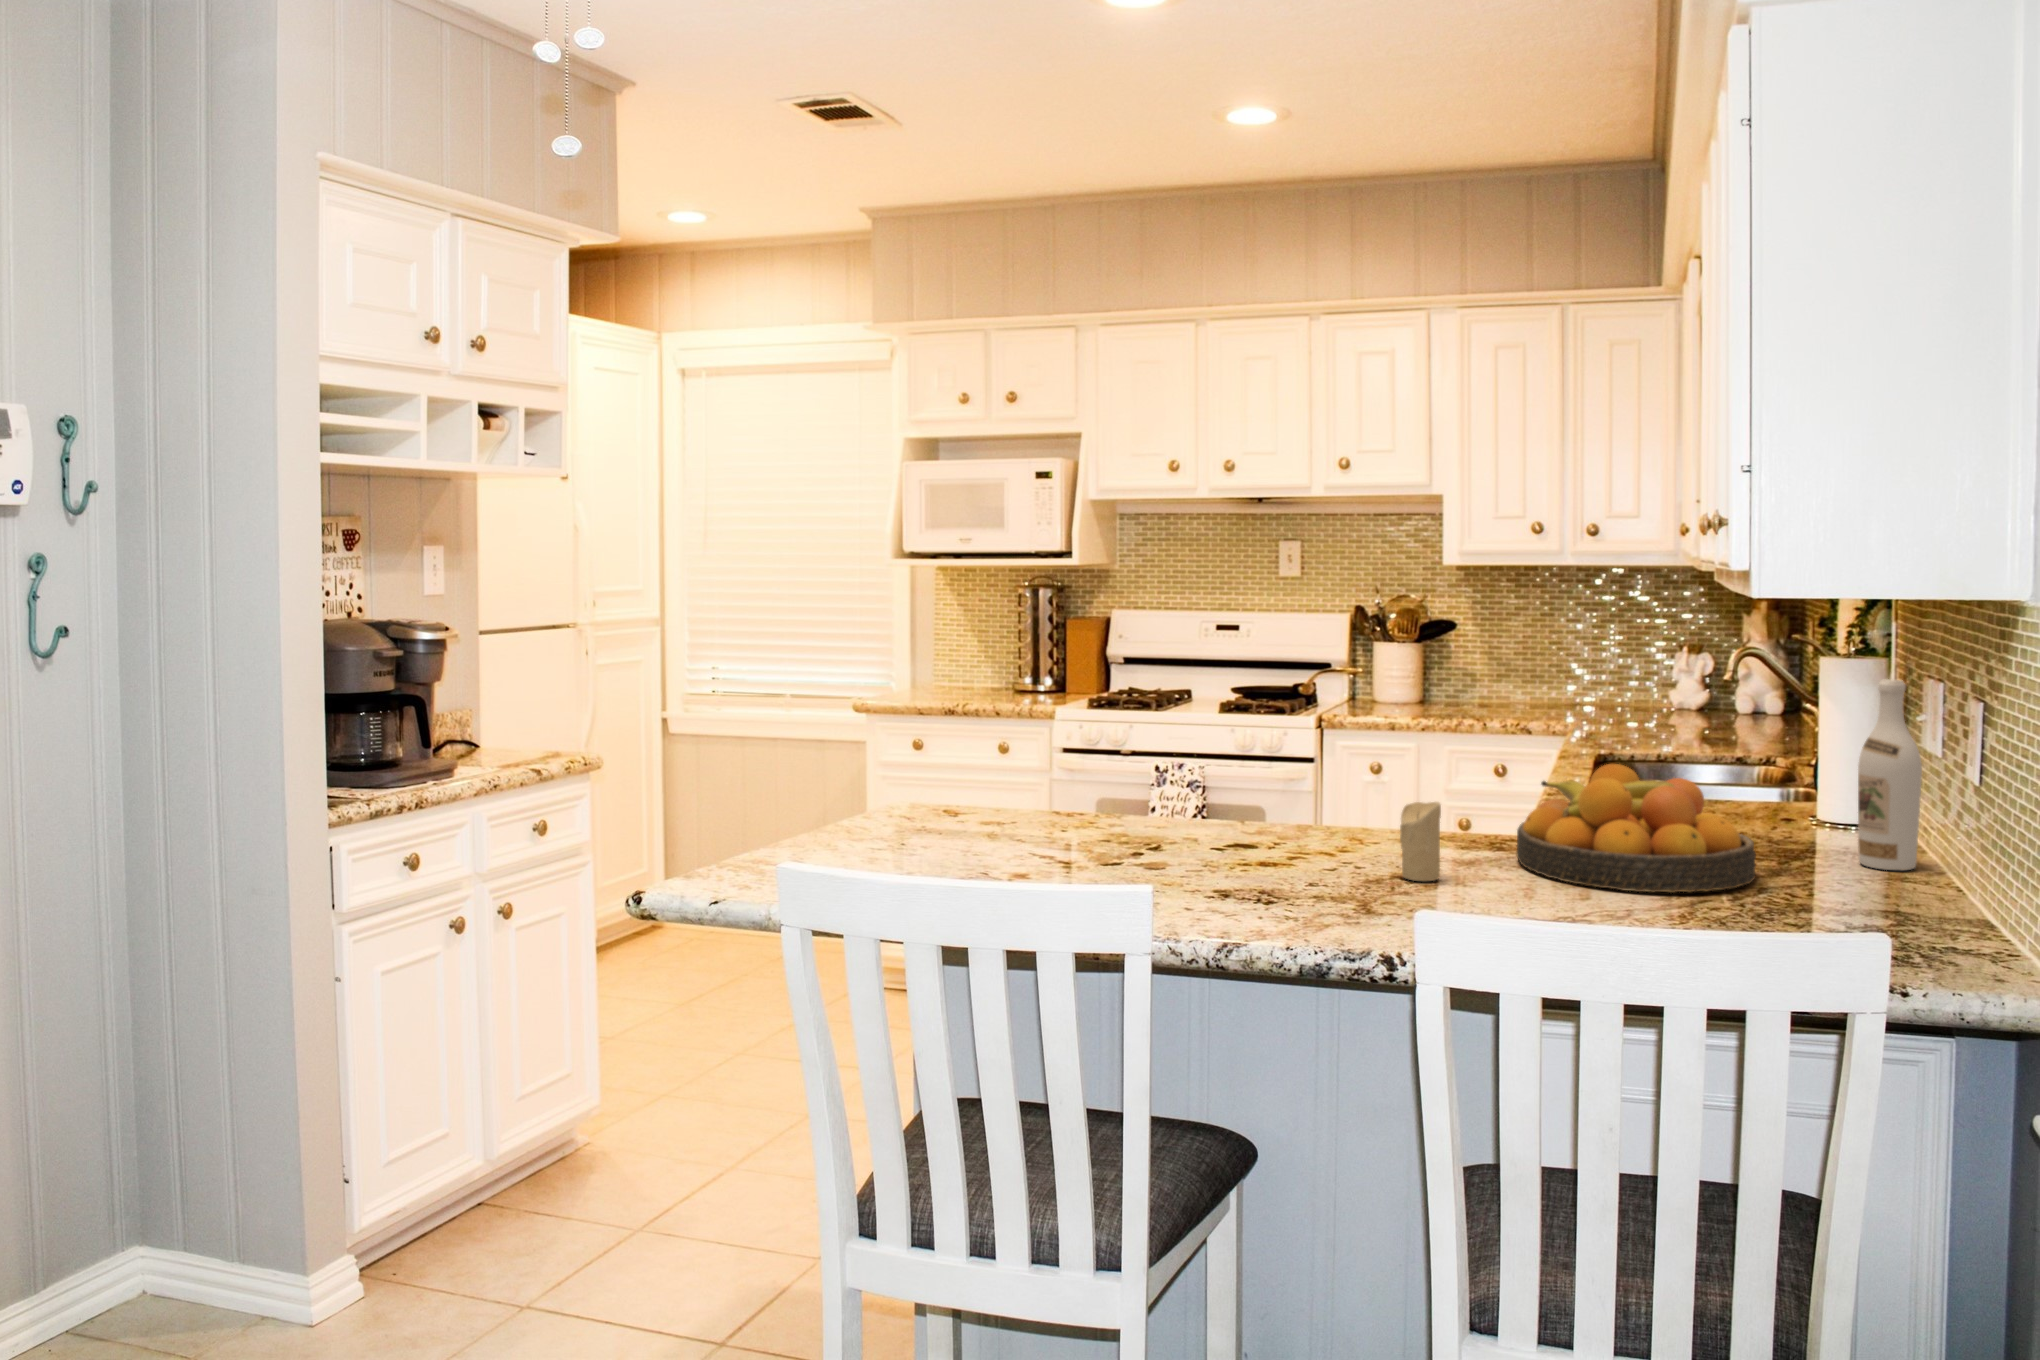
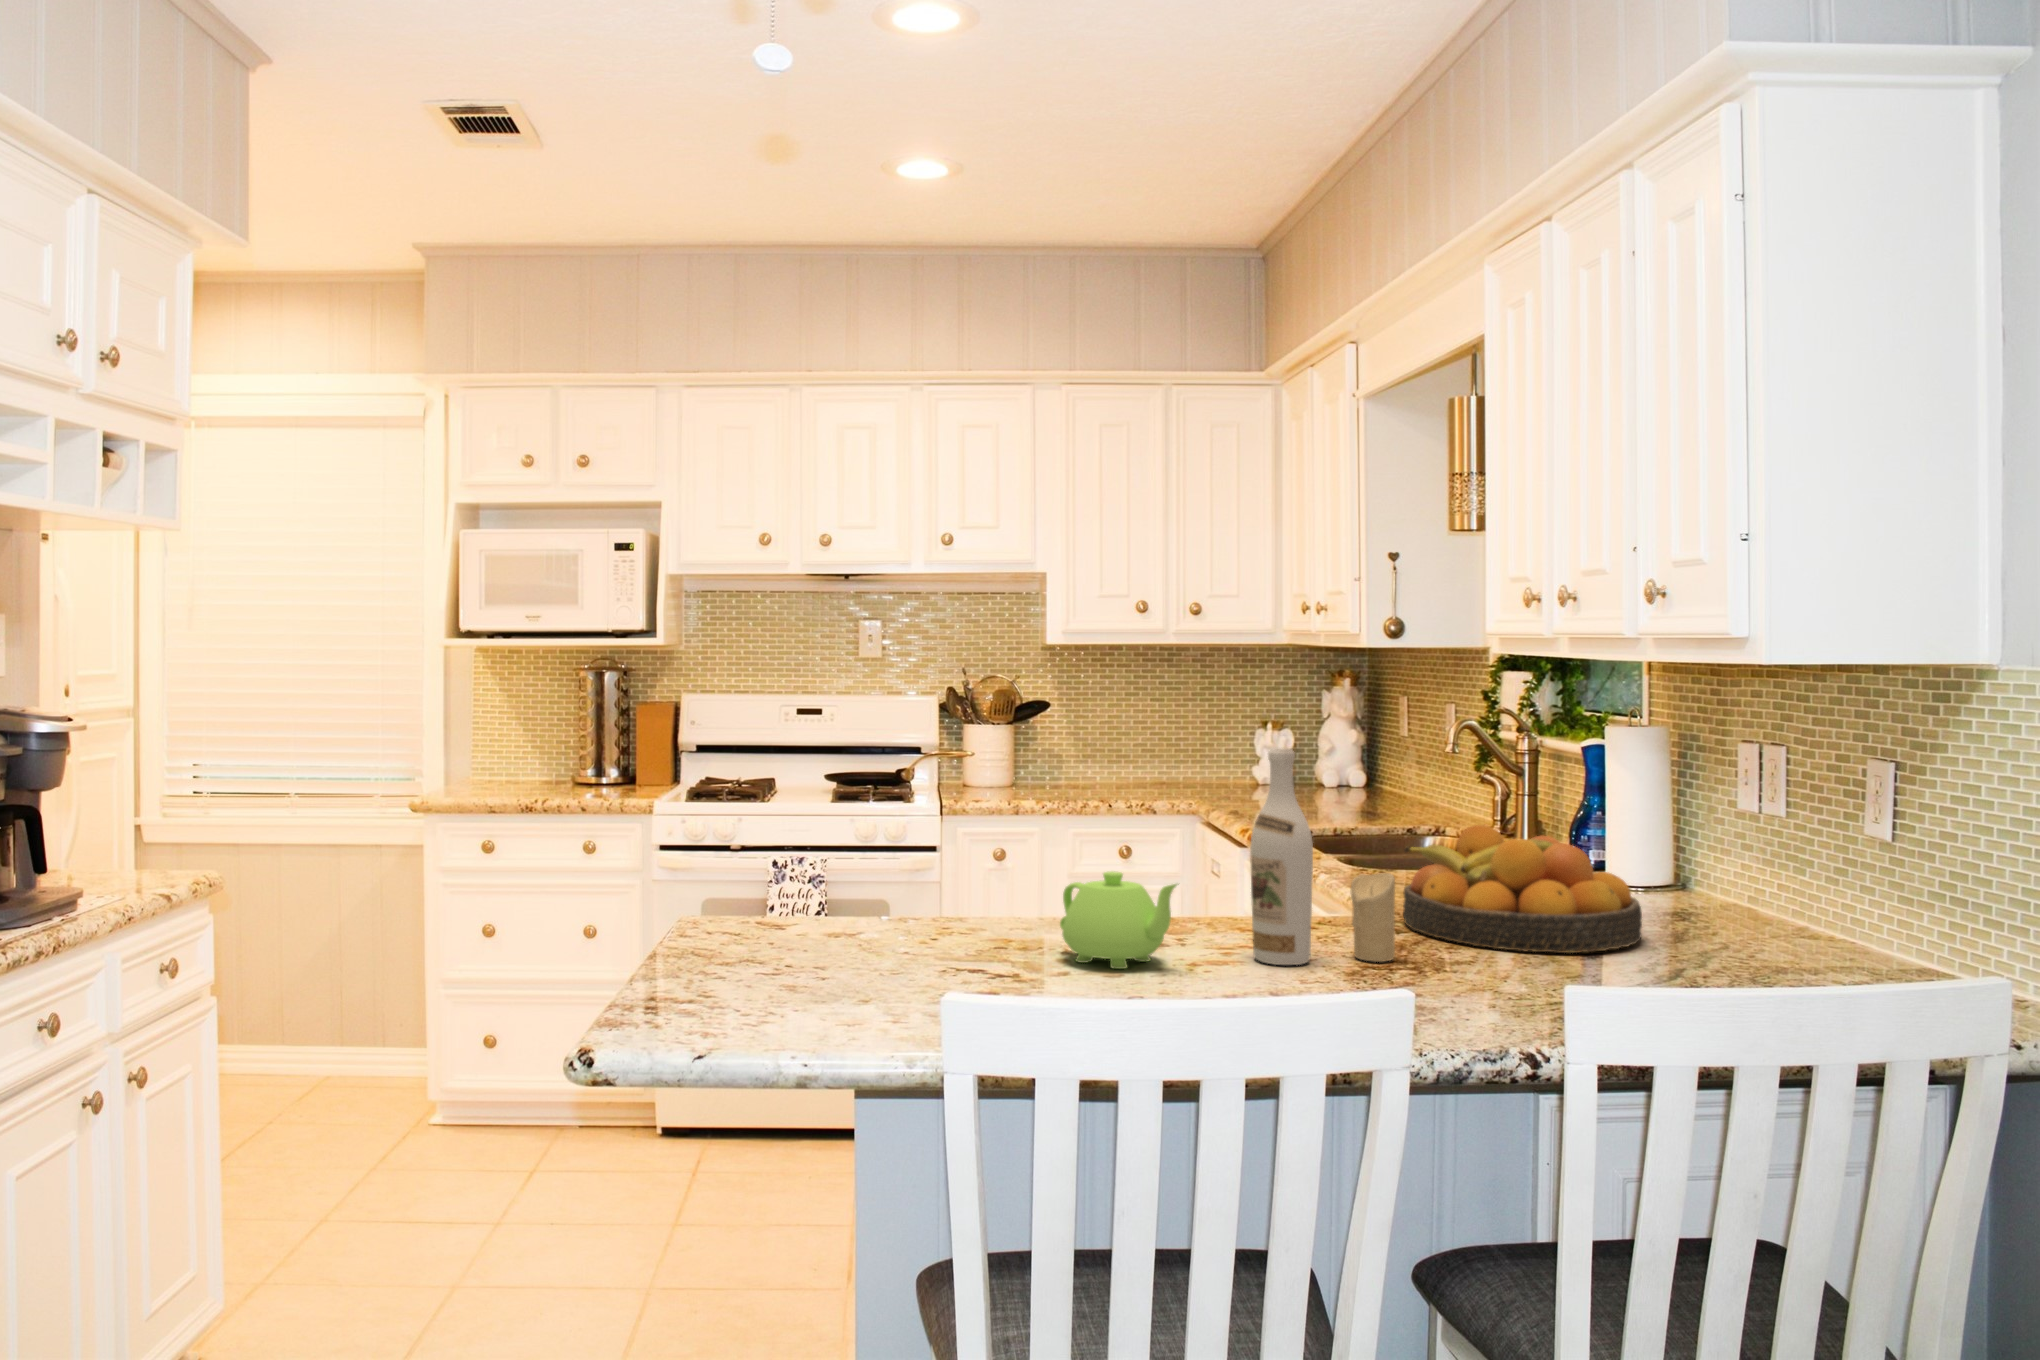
wine bottle: present [1858,679,1922,871] -> present [1250,747,1313,965]
teapot: none [1139,785,1226,866] -> present [1060,871,1177,969]

